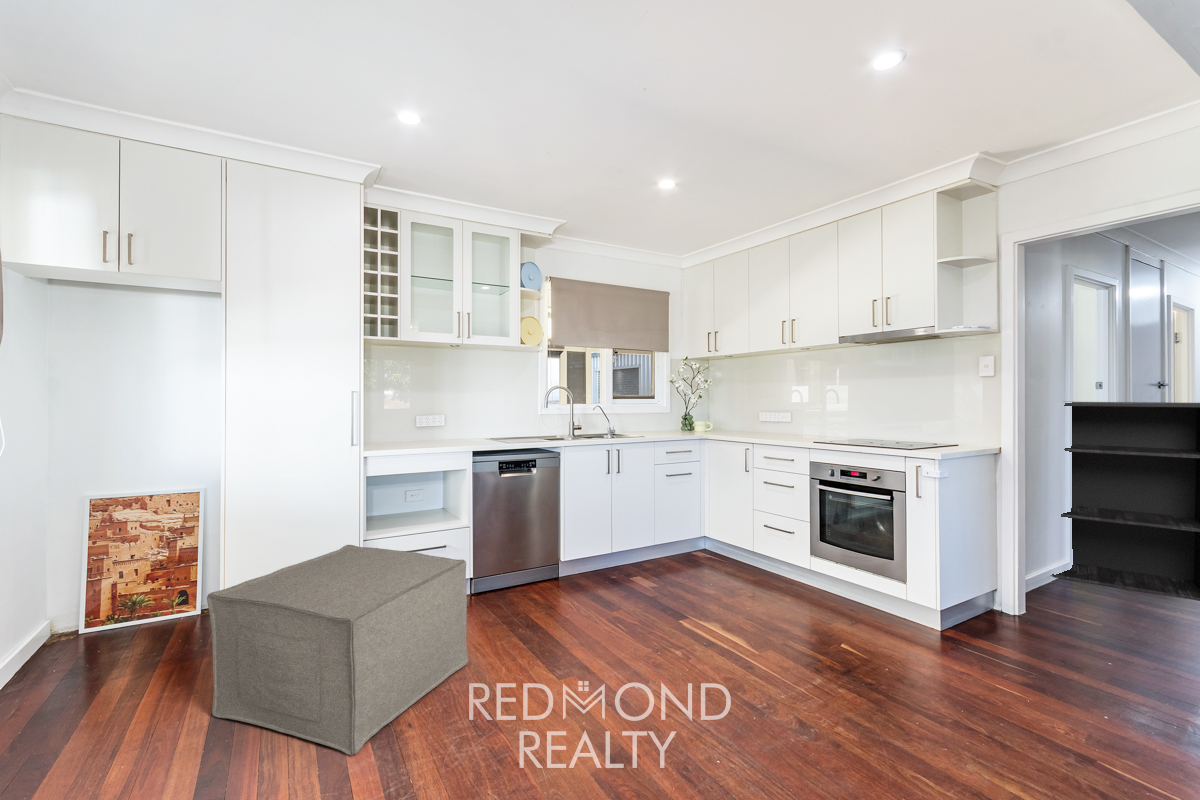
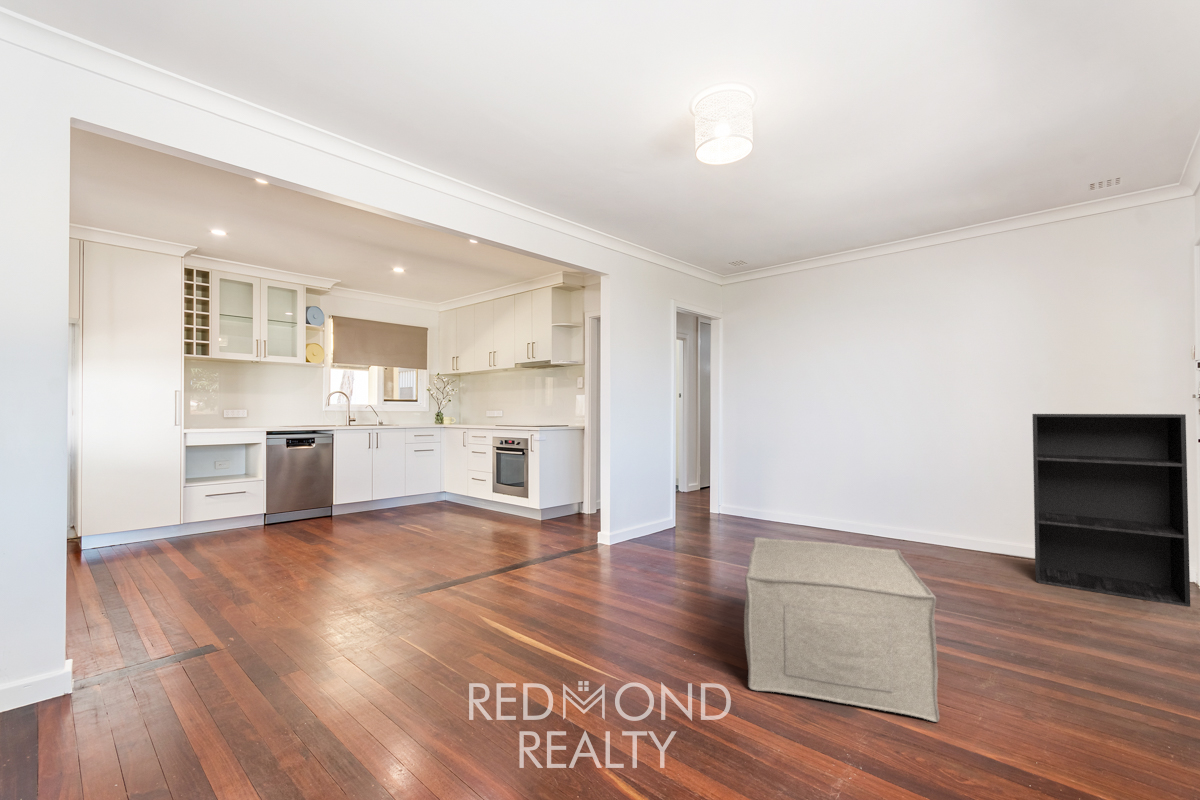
ottoman: present [207,545,469,755] -> present [744,537,939,722]

